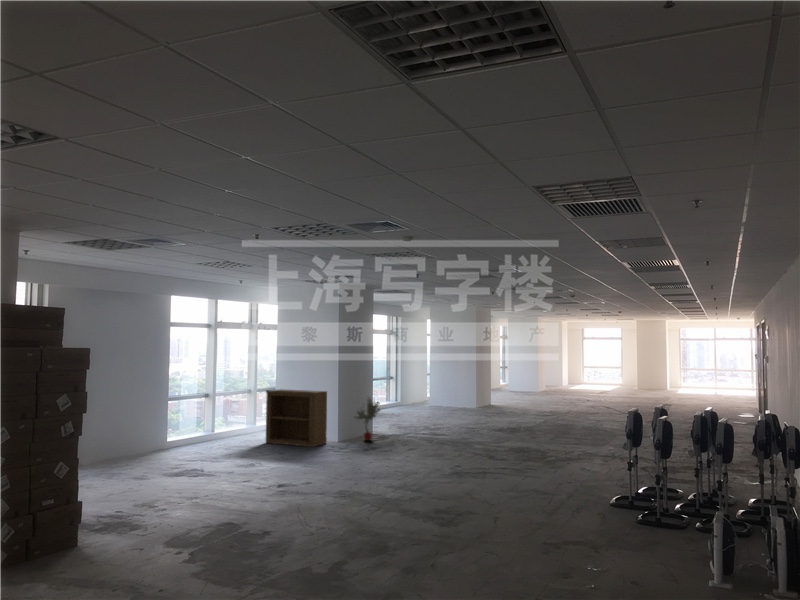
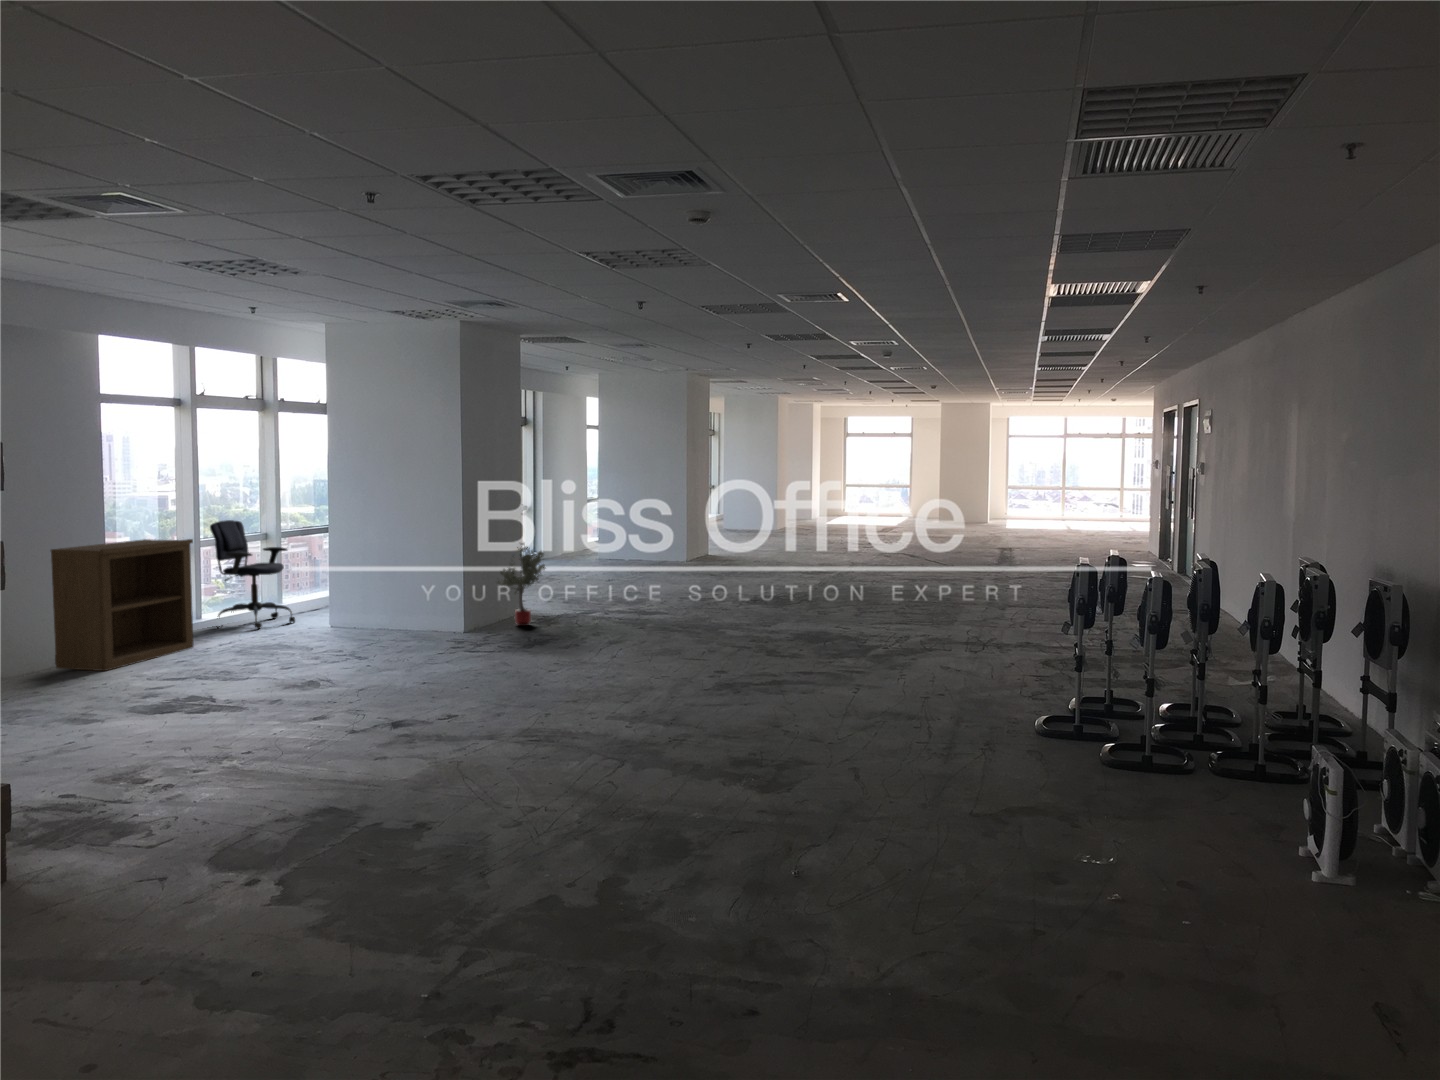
office chair: none [219,383,257,438] -> present [210,520,295,629]
bookshelf: present [266,389,327,447] -> present [51,539,194,671]

